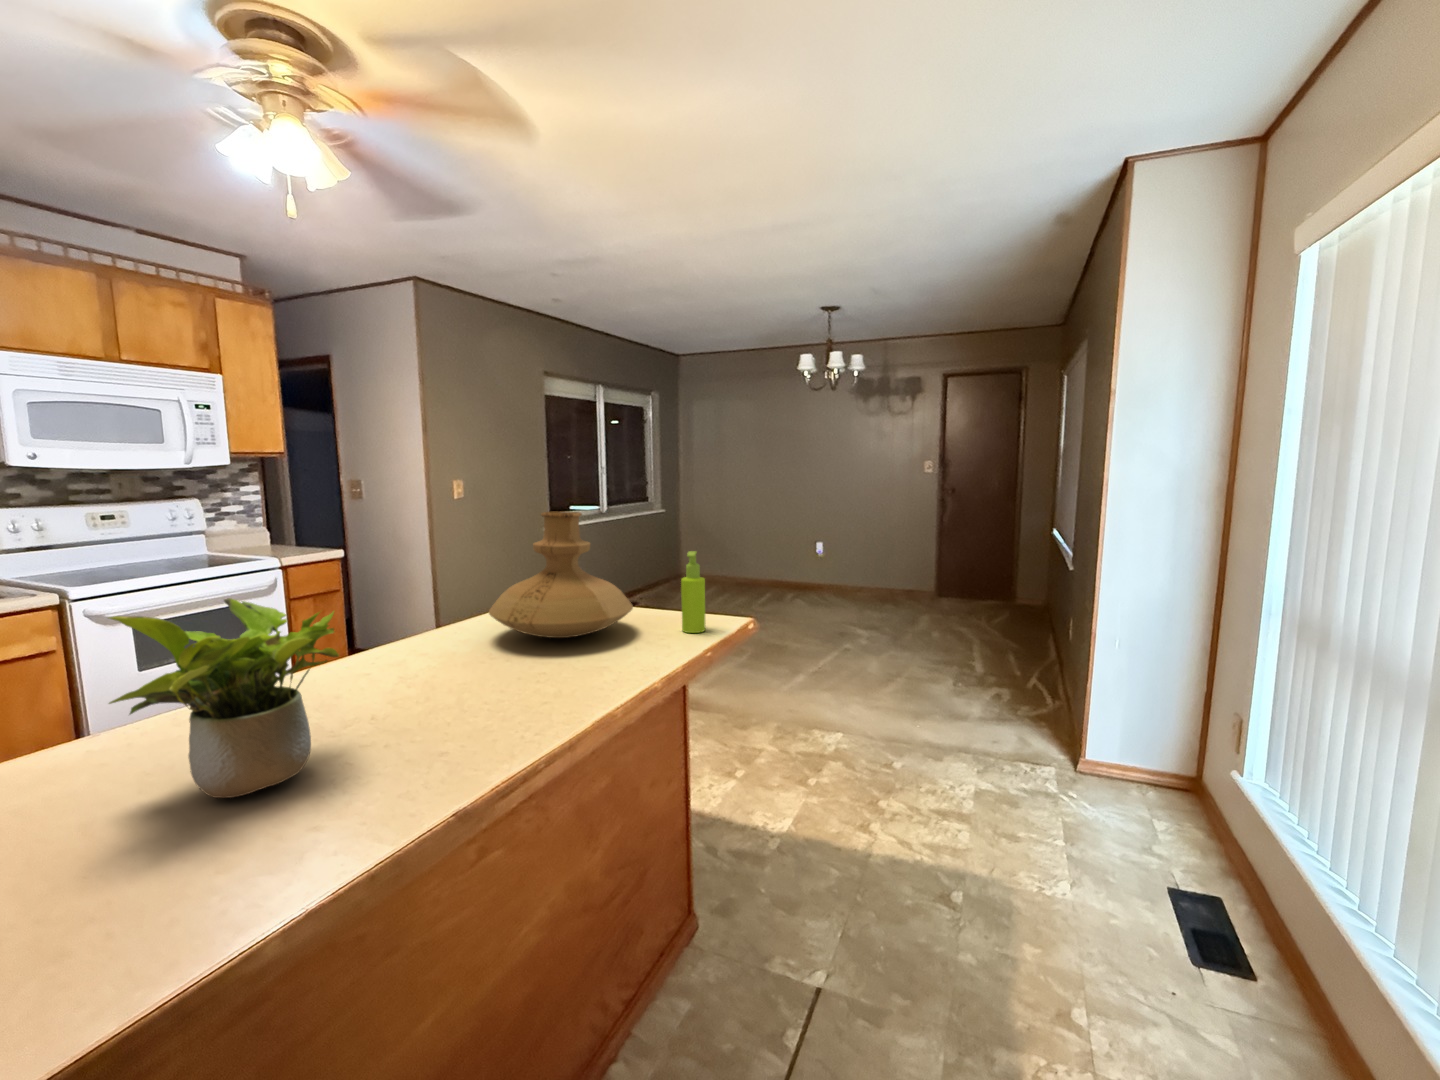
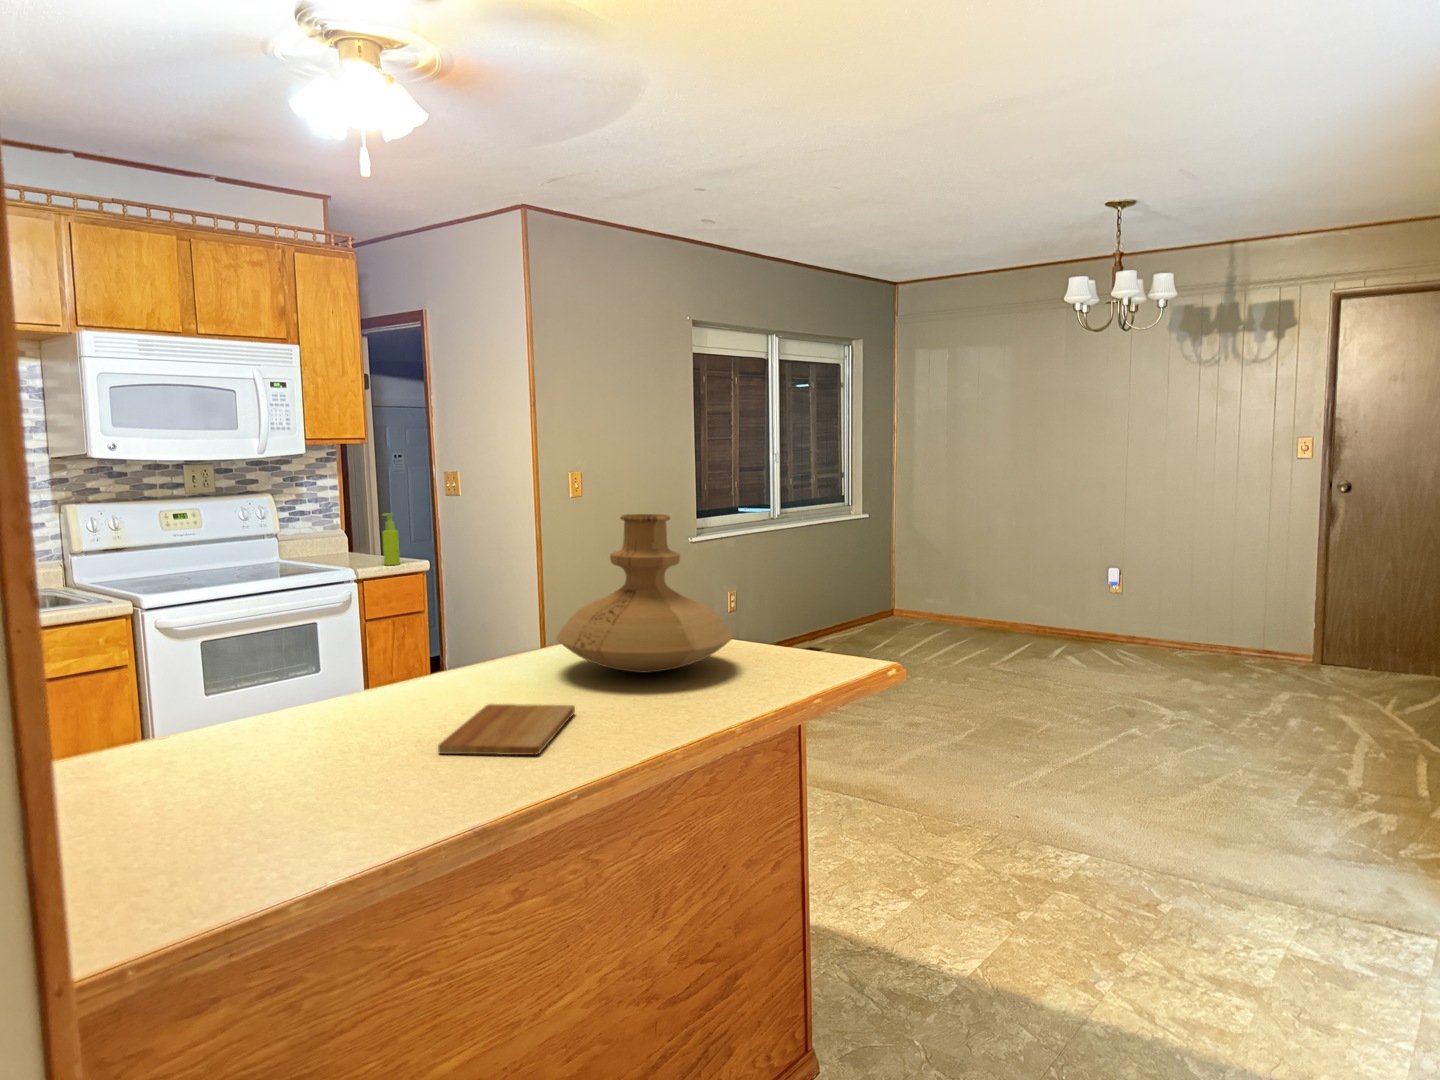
soap dispenser: present [681,551,706,633] -> present [382,513,400,565]
potted plant: present [109,598,339,798] -> none [164,600,371,800]
cutting board: none [403,671,518,727] -> present [438,704,575,755]

